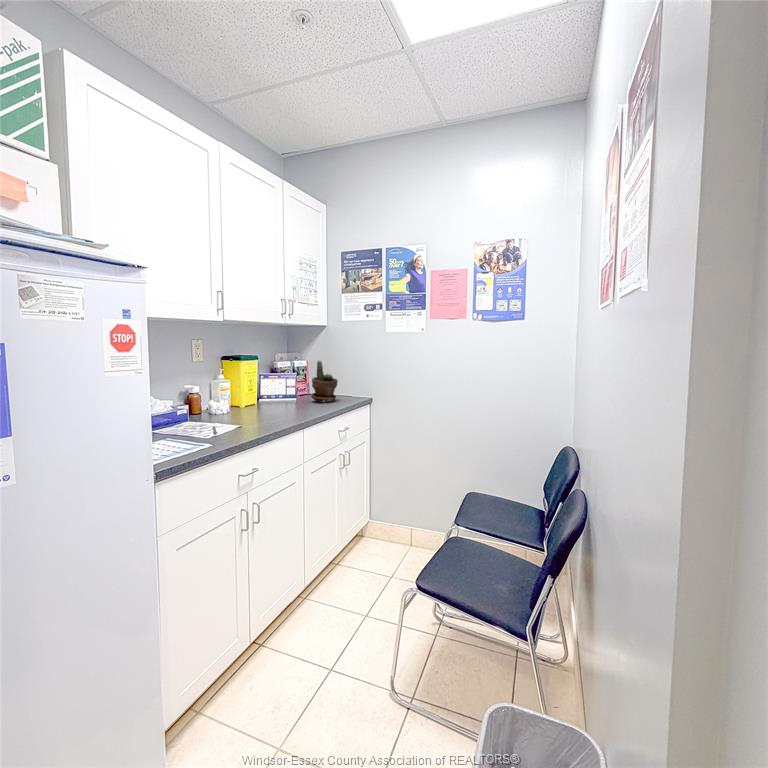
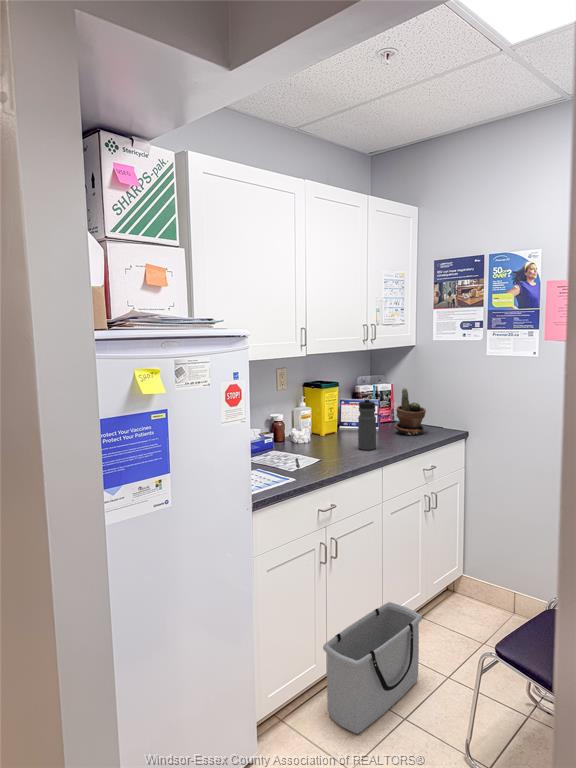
water bottle: none [278,367,296,415] -> present [358,399,376,450]
storage bin: none [248,557,344,702] -> present [323,602,422,734]

